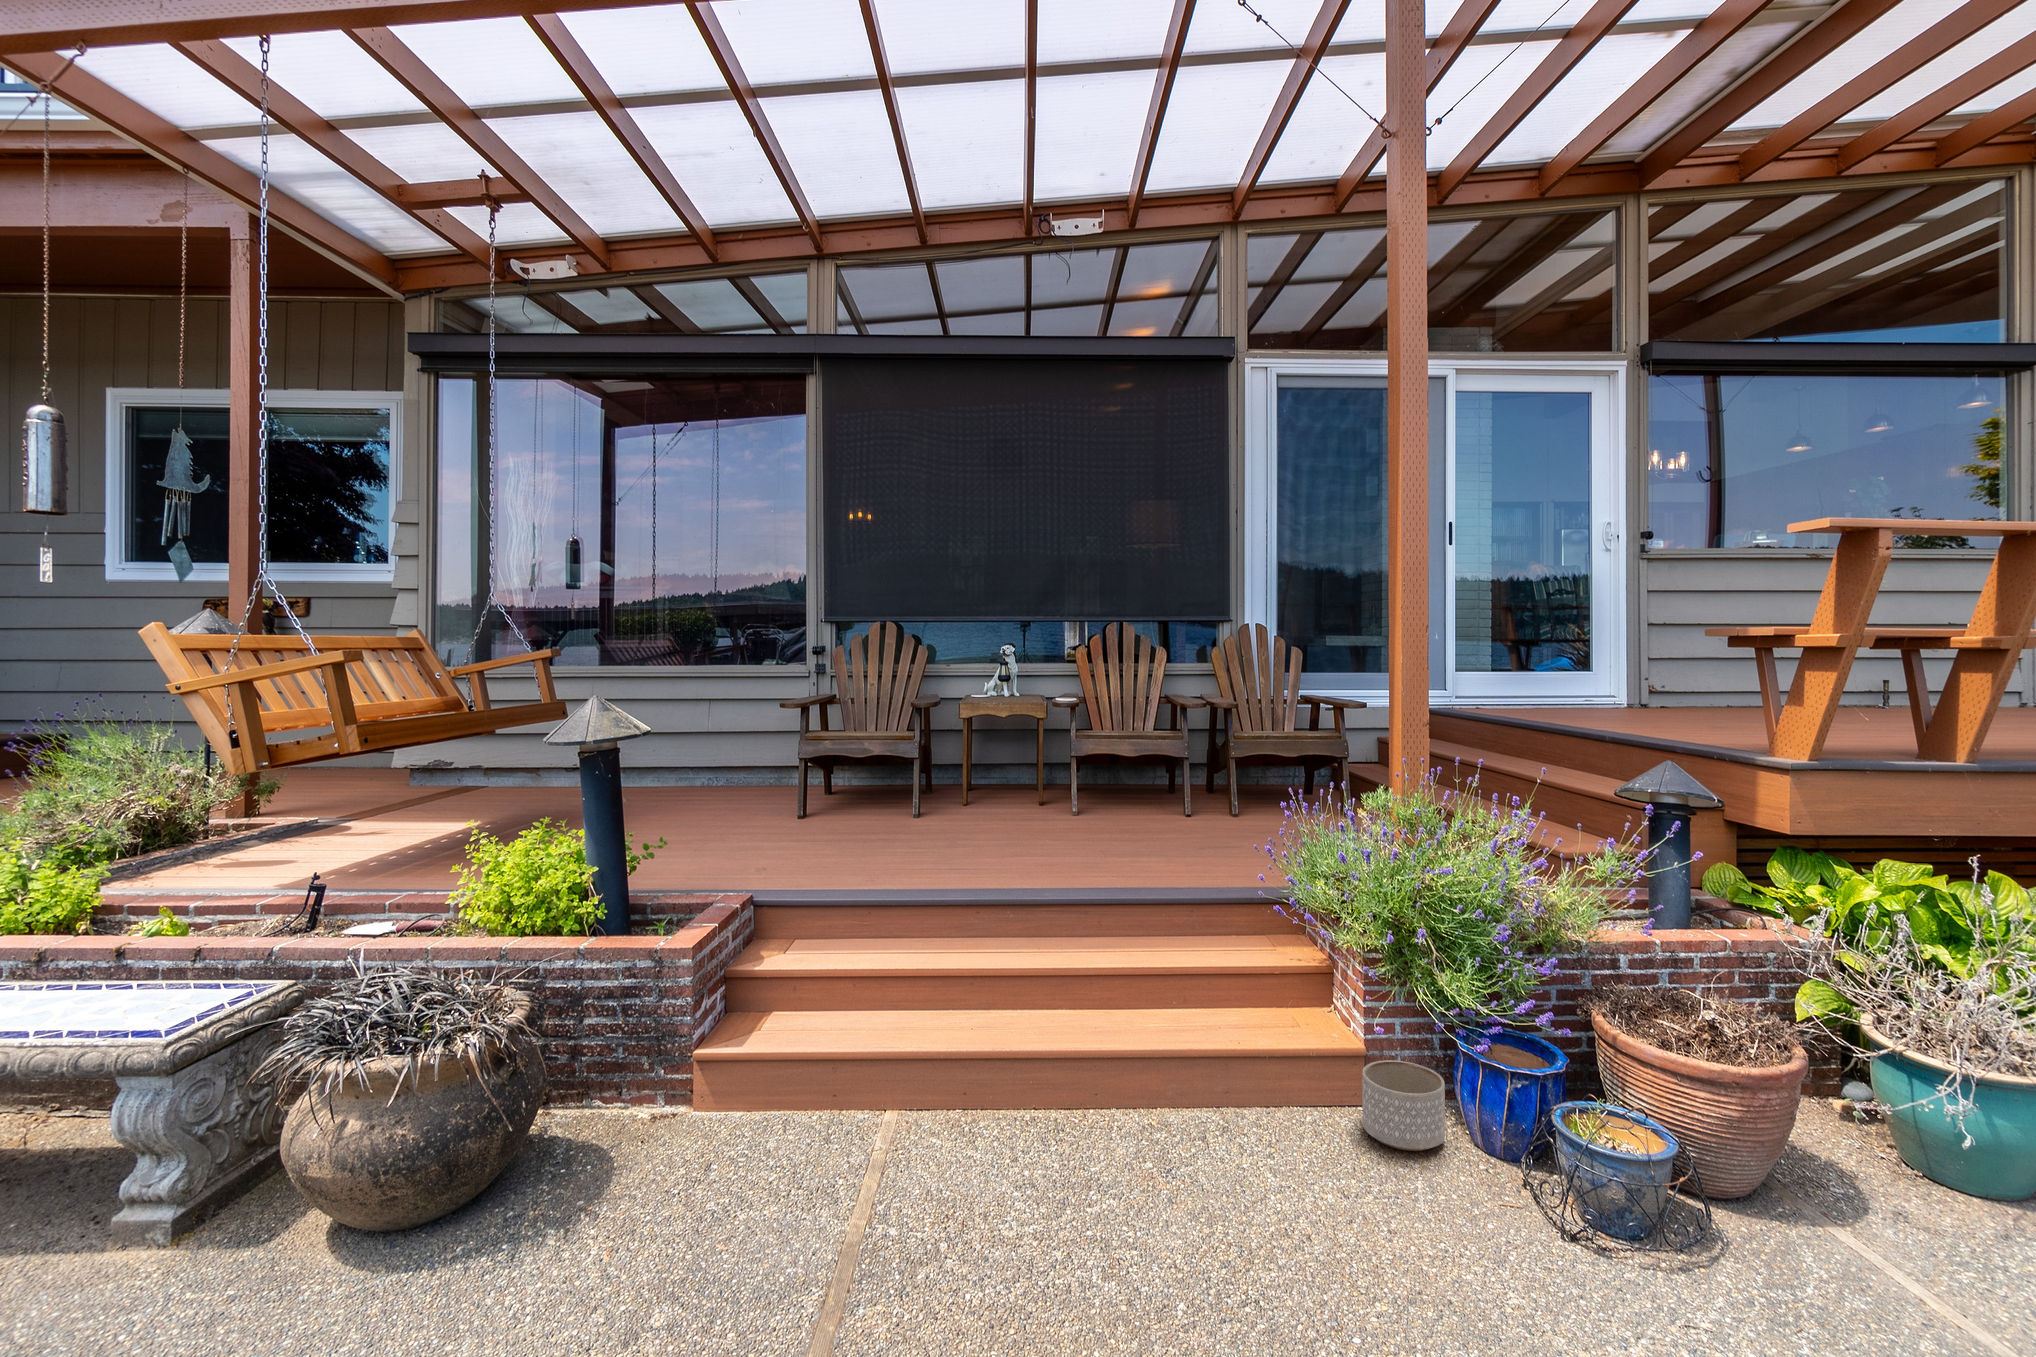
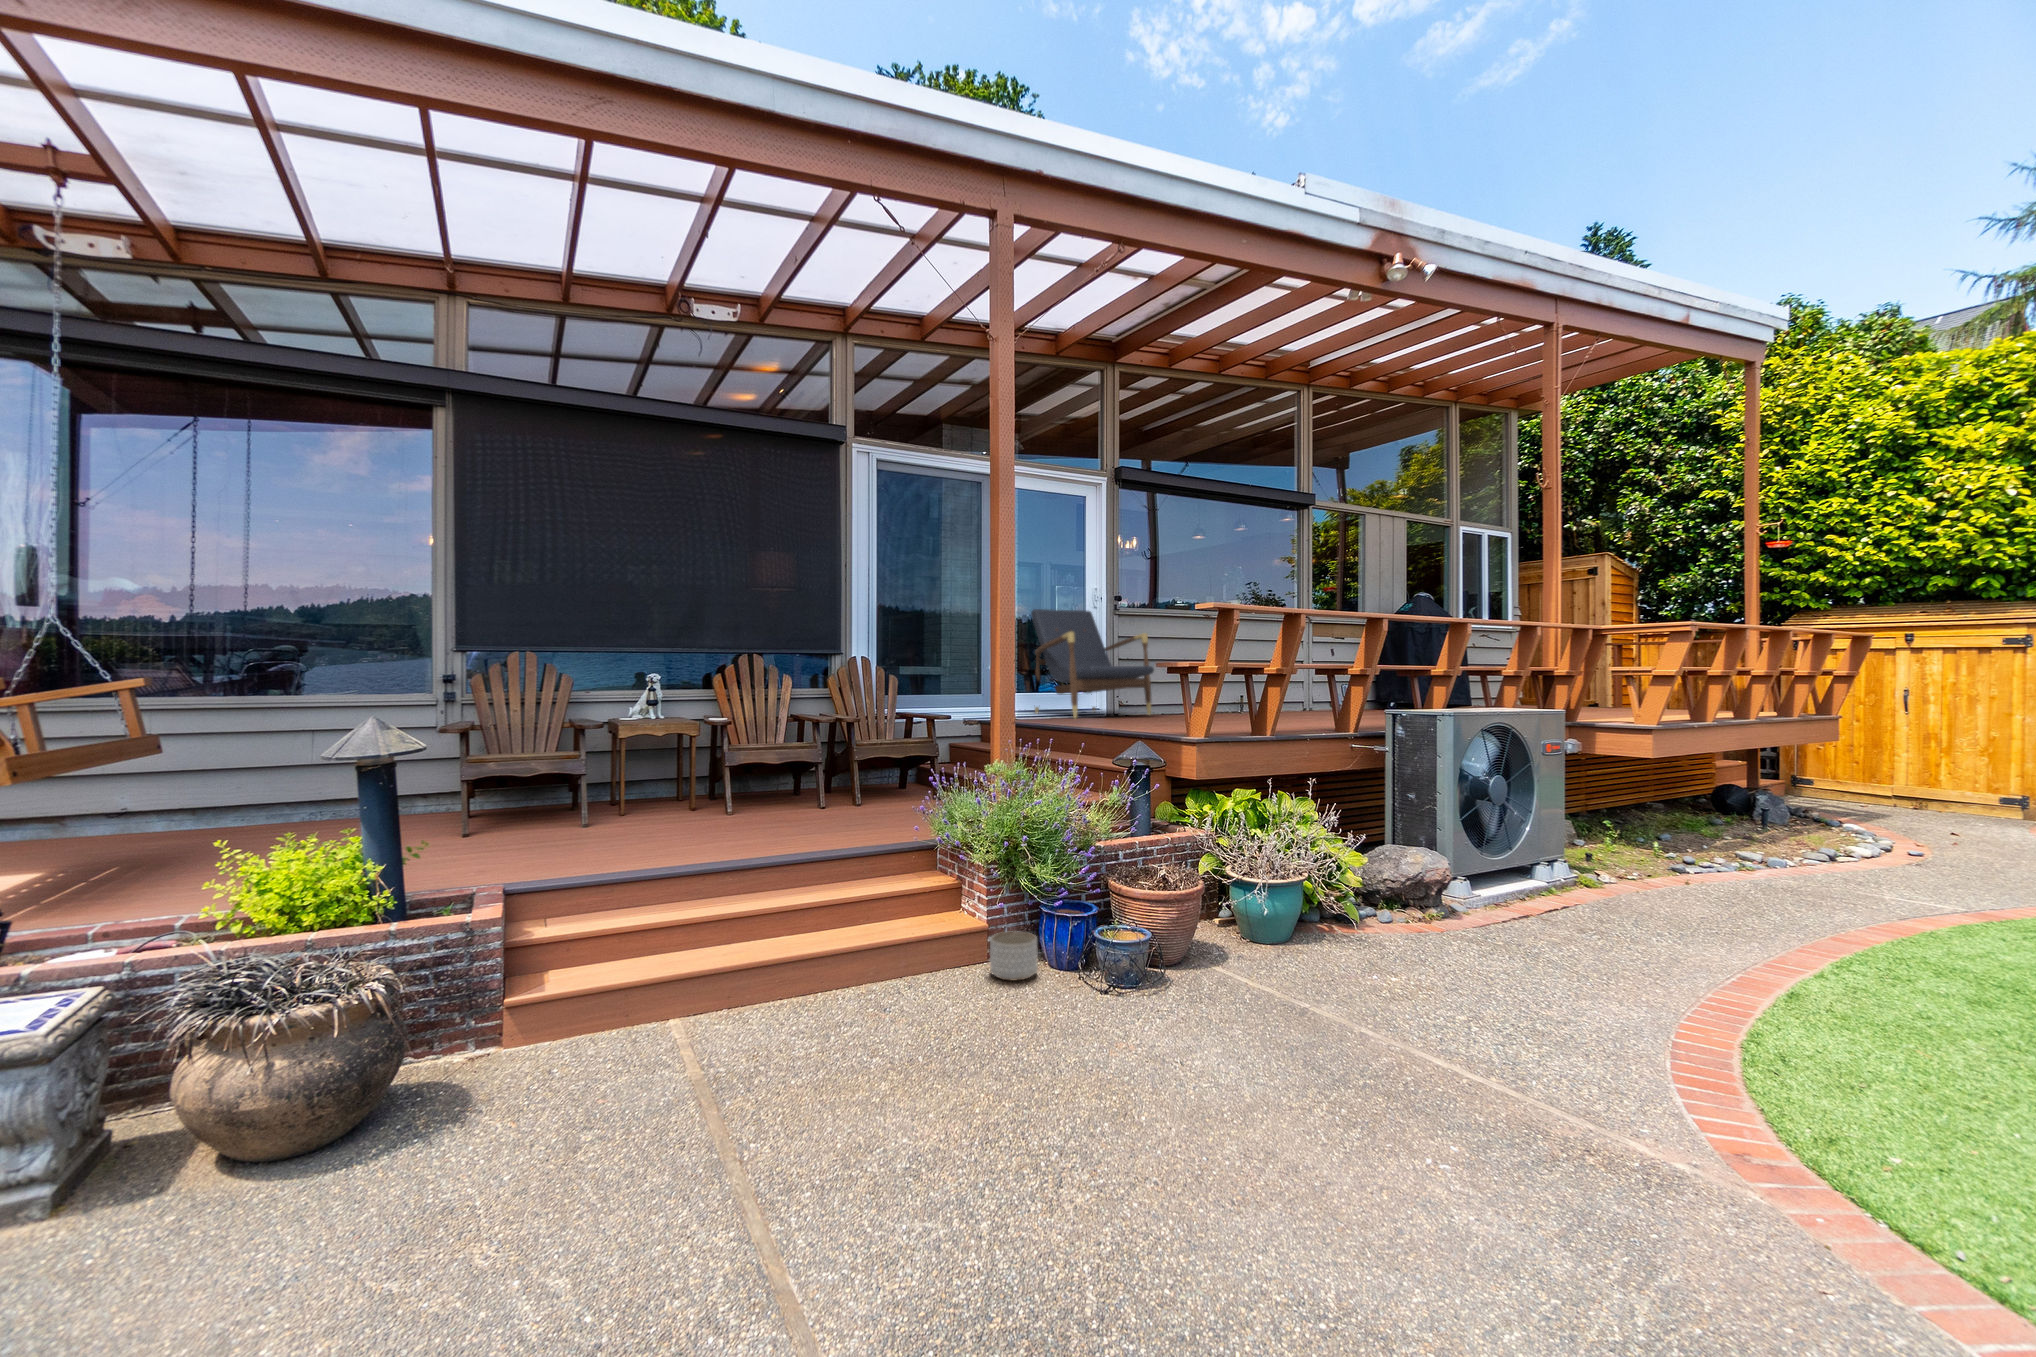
lounge chair: none [1505,560,1711,714] -> present [1031,609,1154,718]

